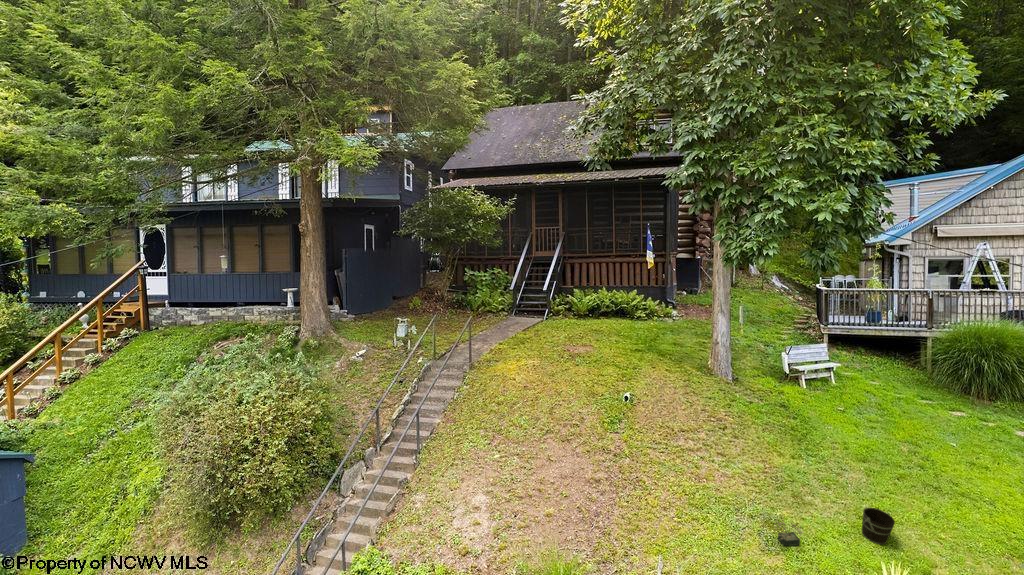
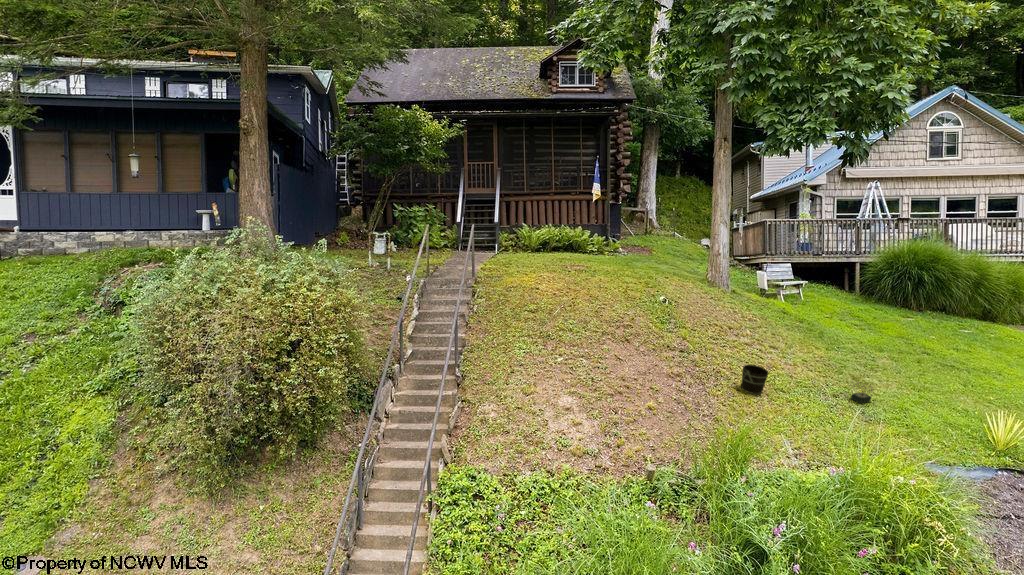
bucket: present [862,508,895,544] -> present [741,365,769,394]

